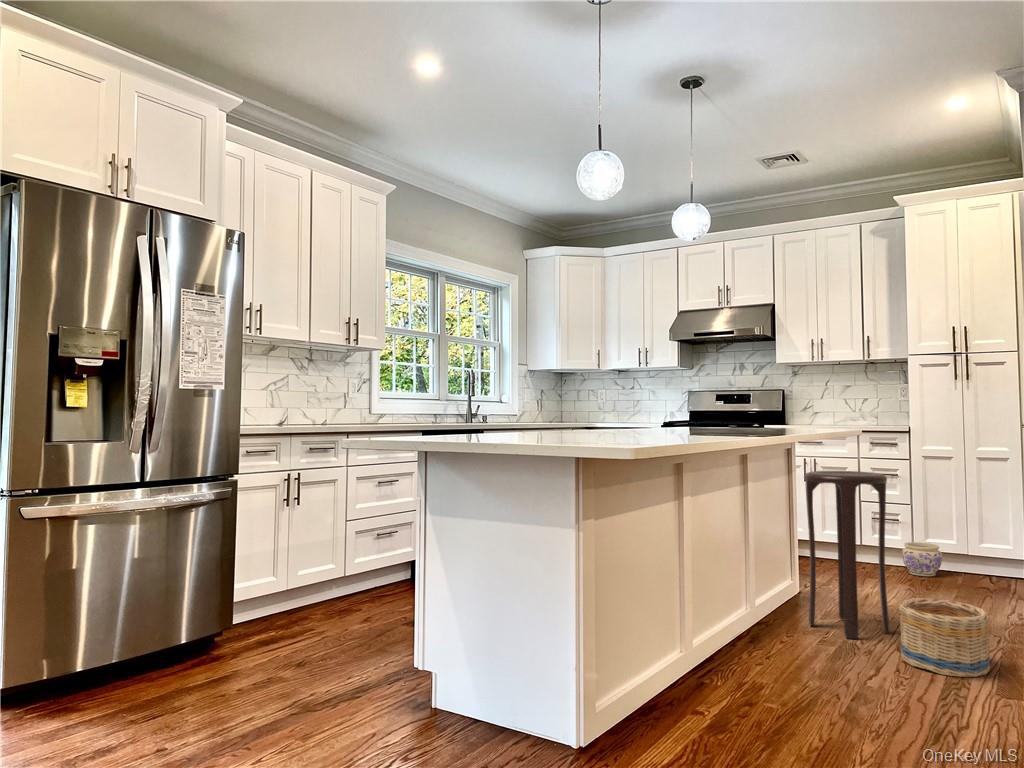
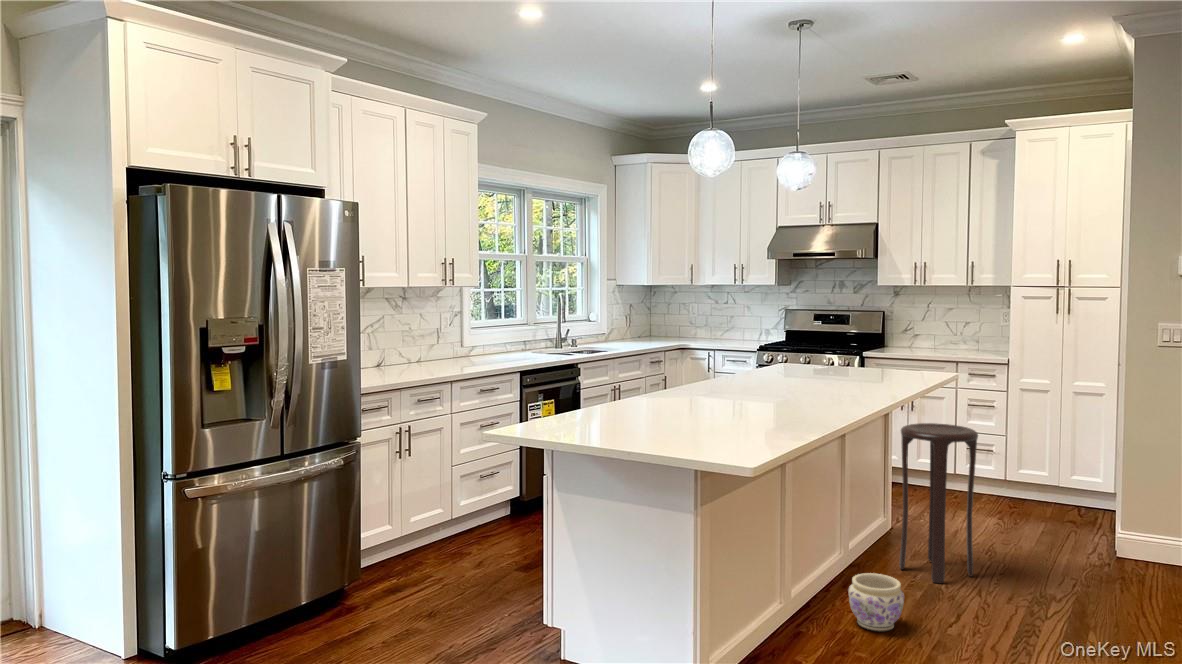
planter: present [902,542,942,577] -> present [848,573,904,632]
basket: present [899,598,990,677] -> none [981,550,1060,623]

